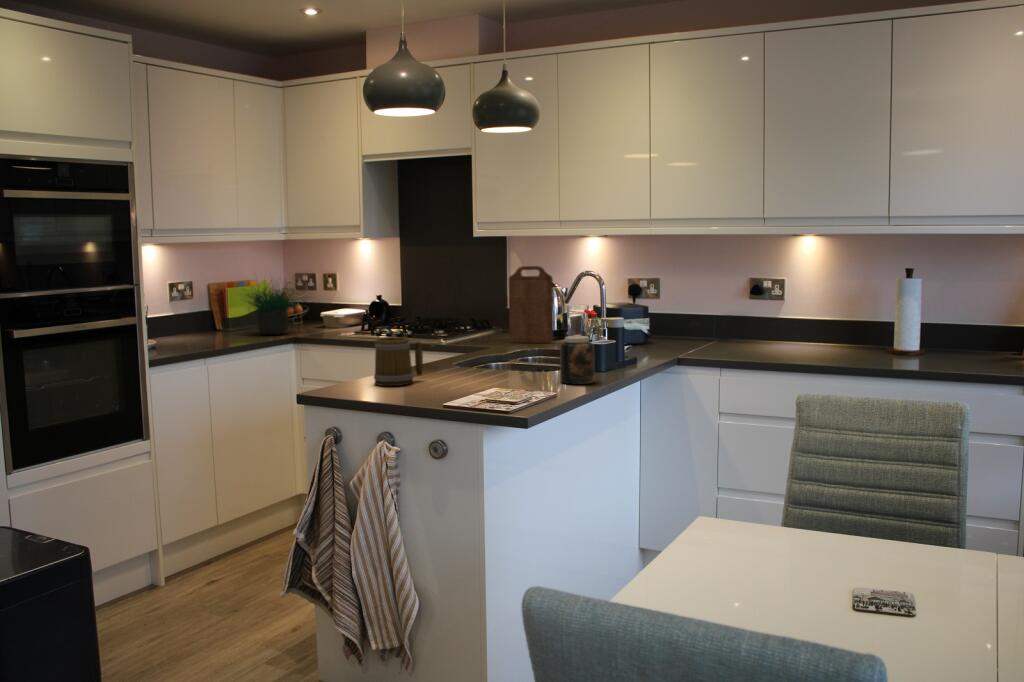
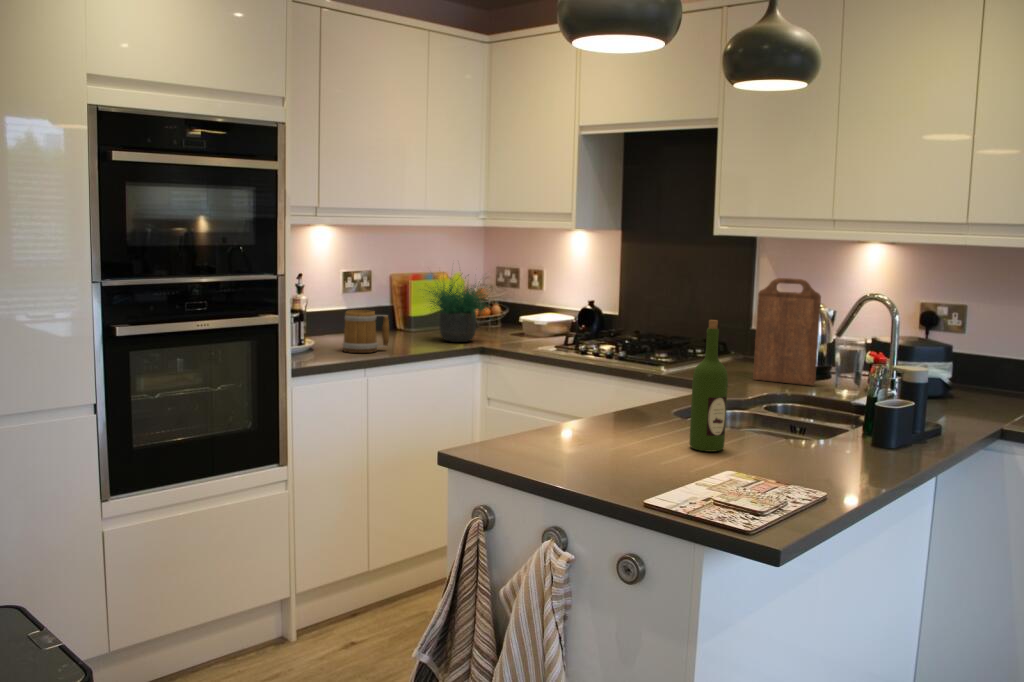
wine bottle: none [468,292,492,381] -> present [690,320,728,451]
jar: present [560,336,595,384] -> none [831,398,890,476]
mug: present [374,337,423,386] -> present [343,310,389,353]

